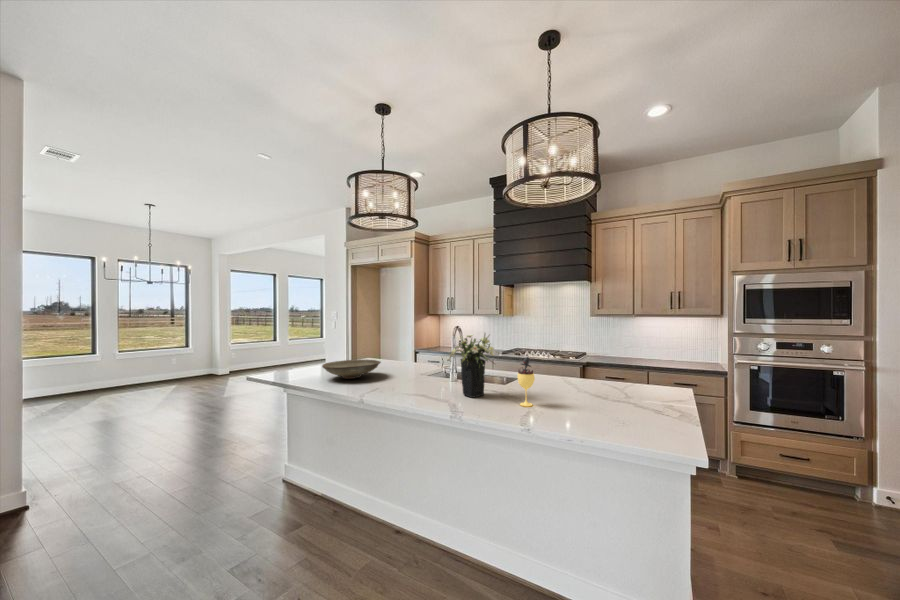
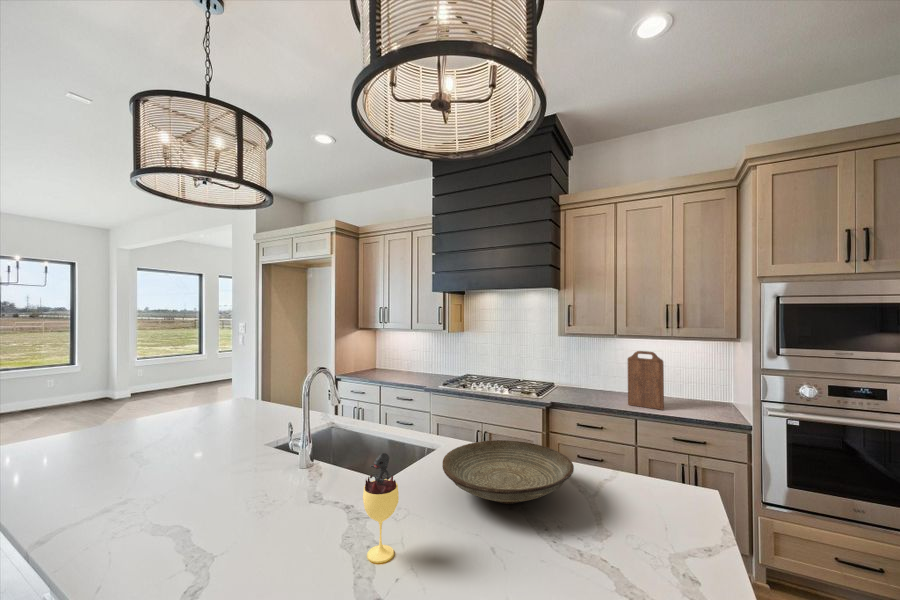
cutting board: none [642,325,668,365] -> present [628,351,664,410]
flower arrangement: present [447,334,499,398] -> none [235,389,347,522]
decorative bowl: present [322,360,381,379] -> present [442,440,574,504]

